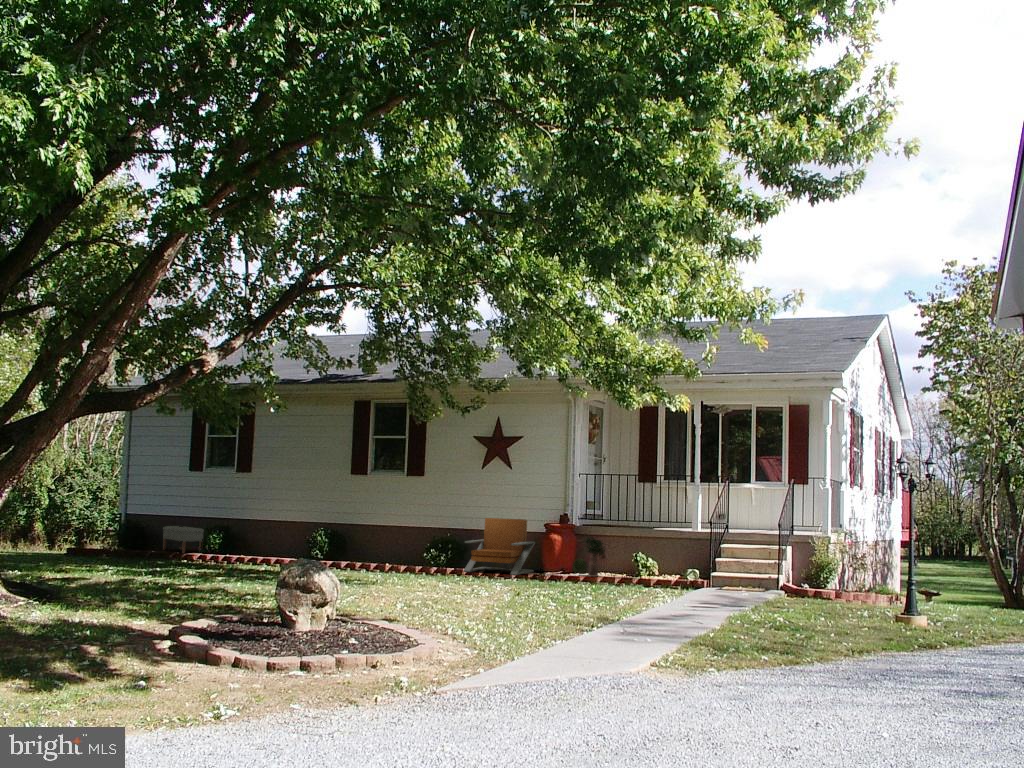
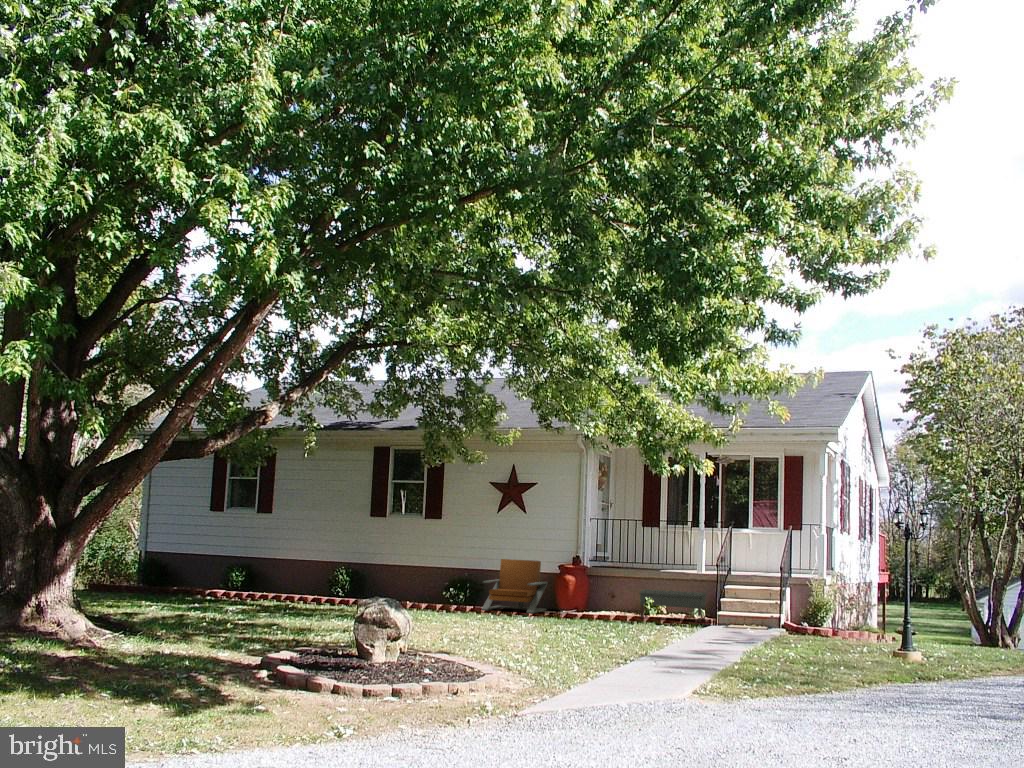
bench: present [163,526,204,553] -> present [640,589,706,623]
potted plant: present [573,536,605,577] -> none [584,577,617,616]

